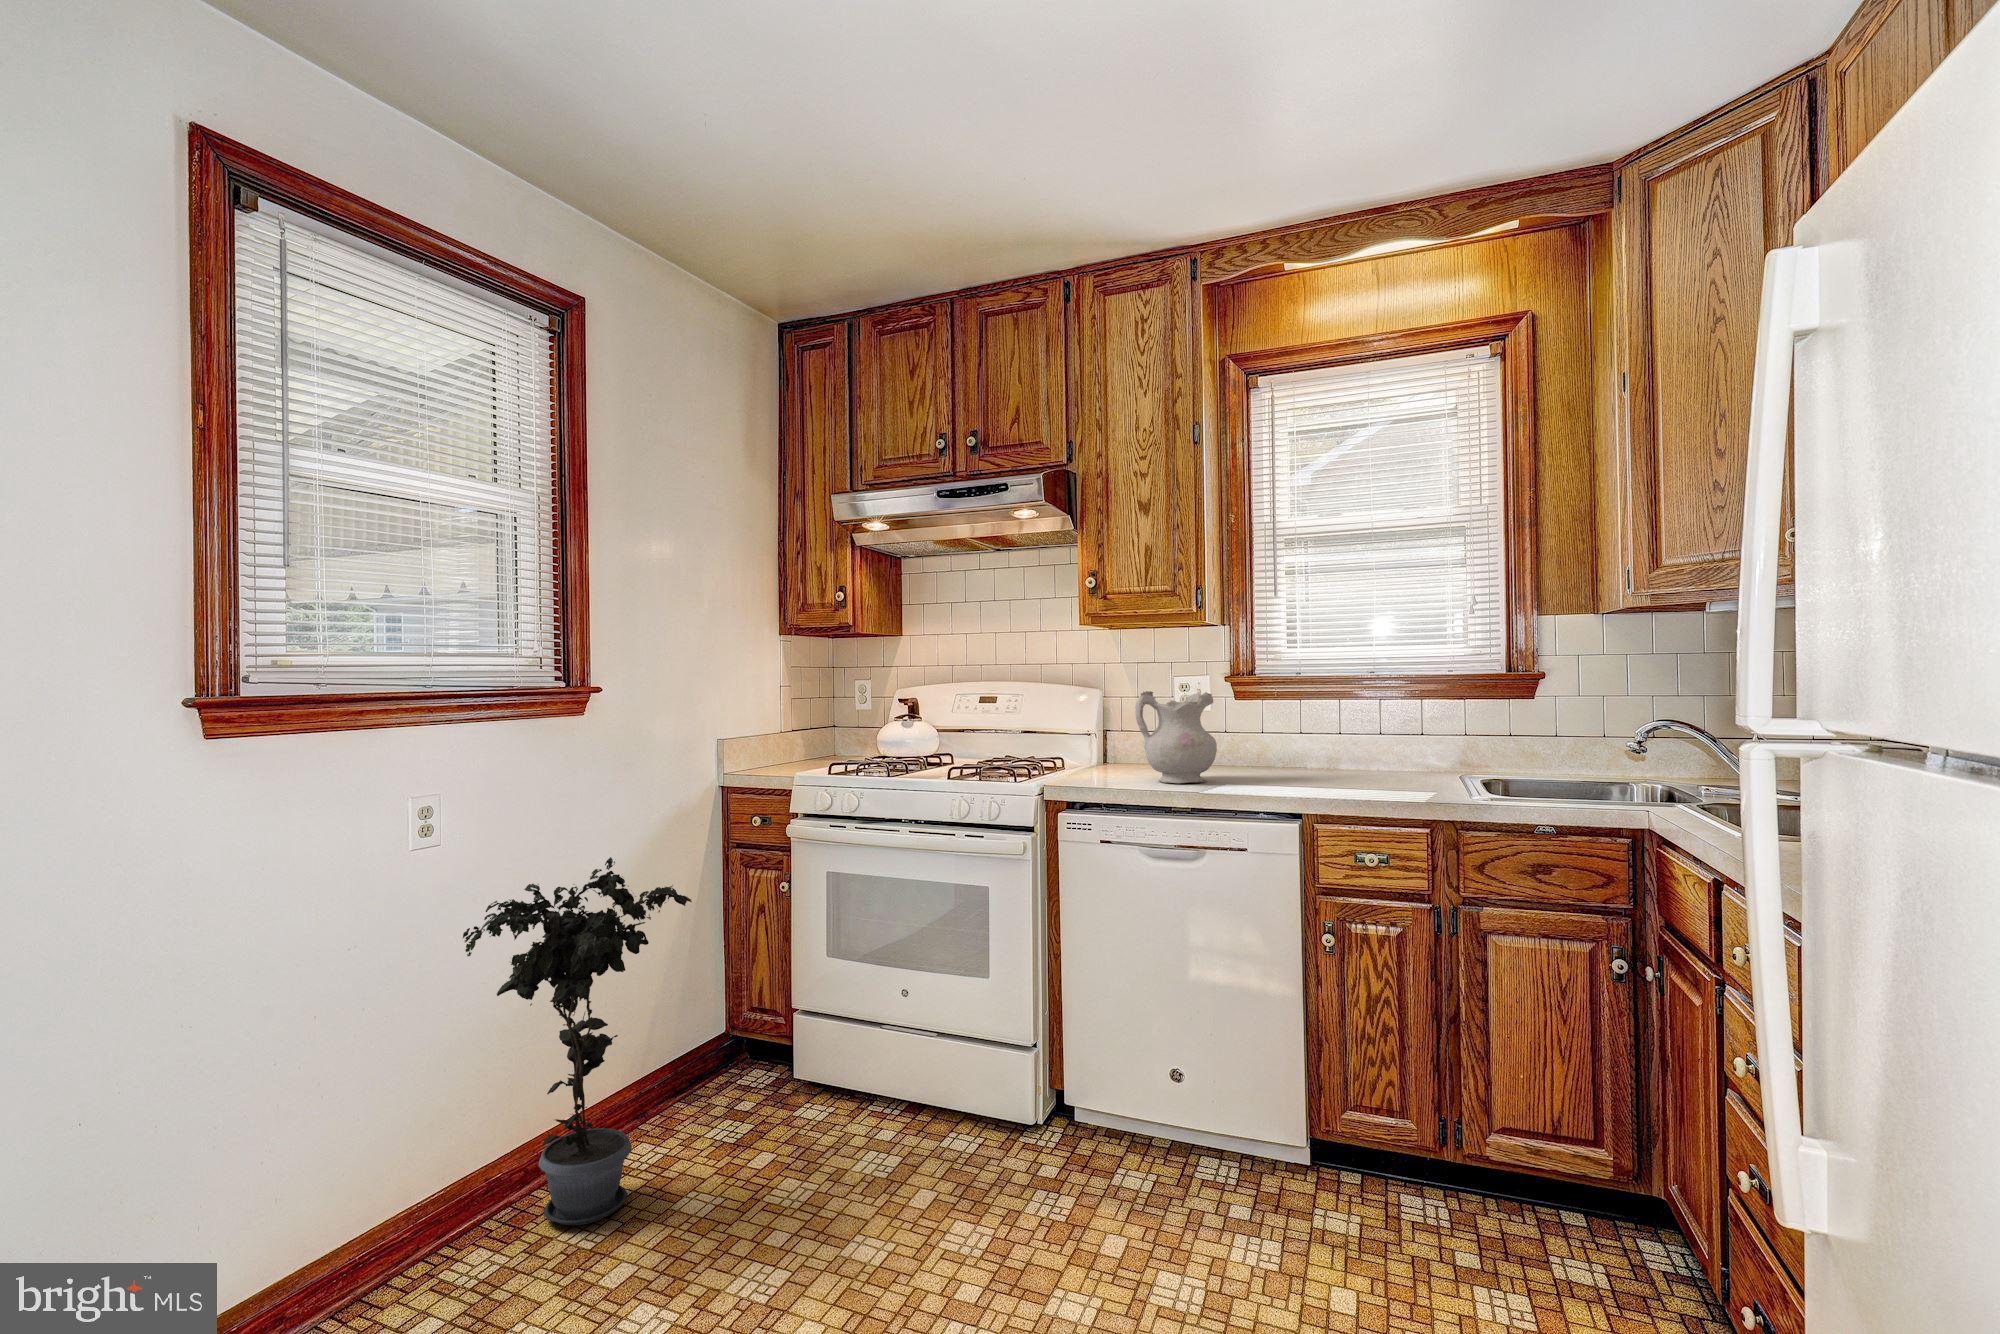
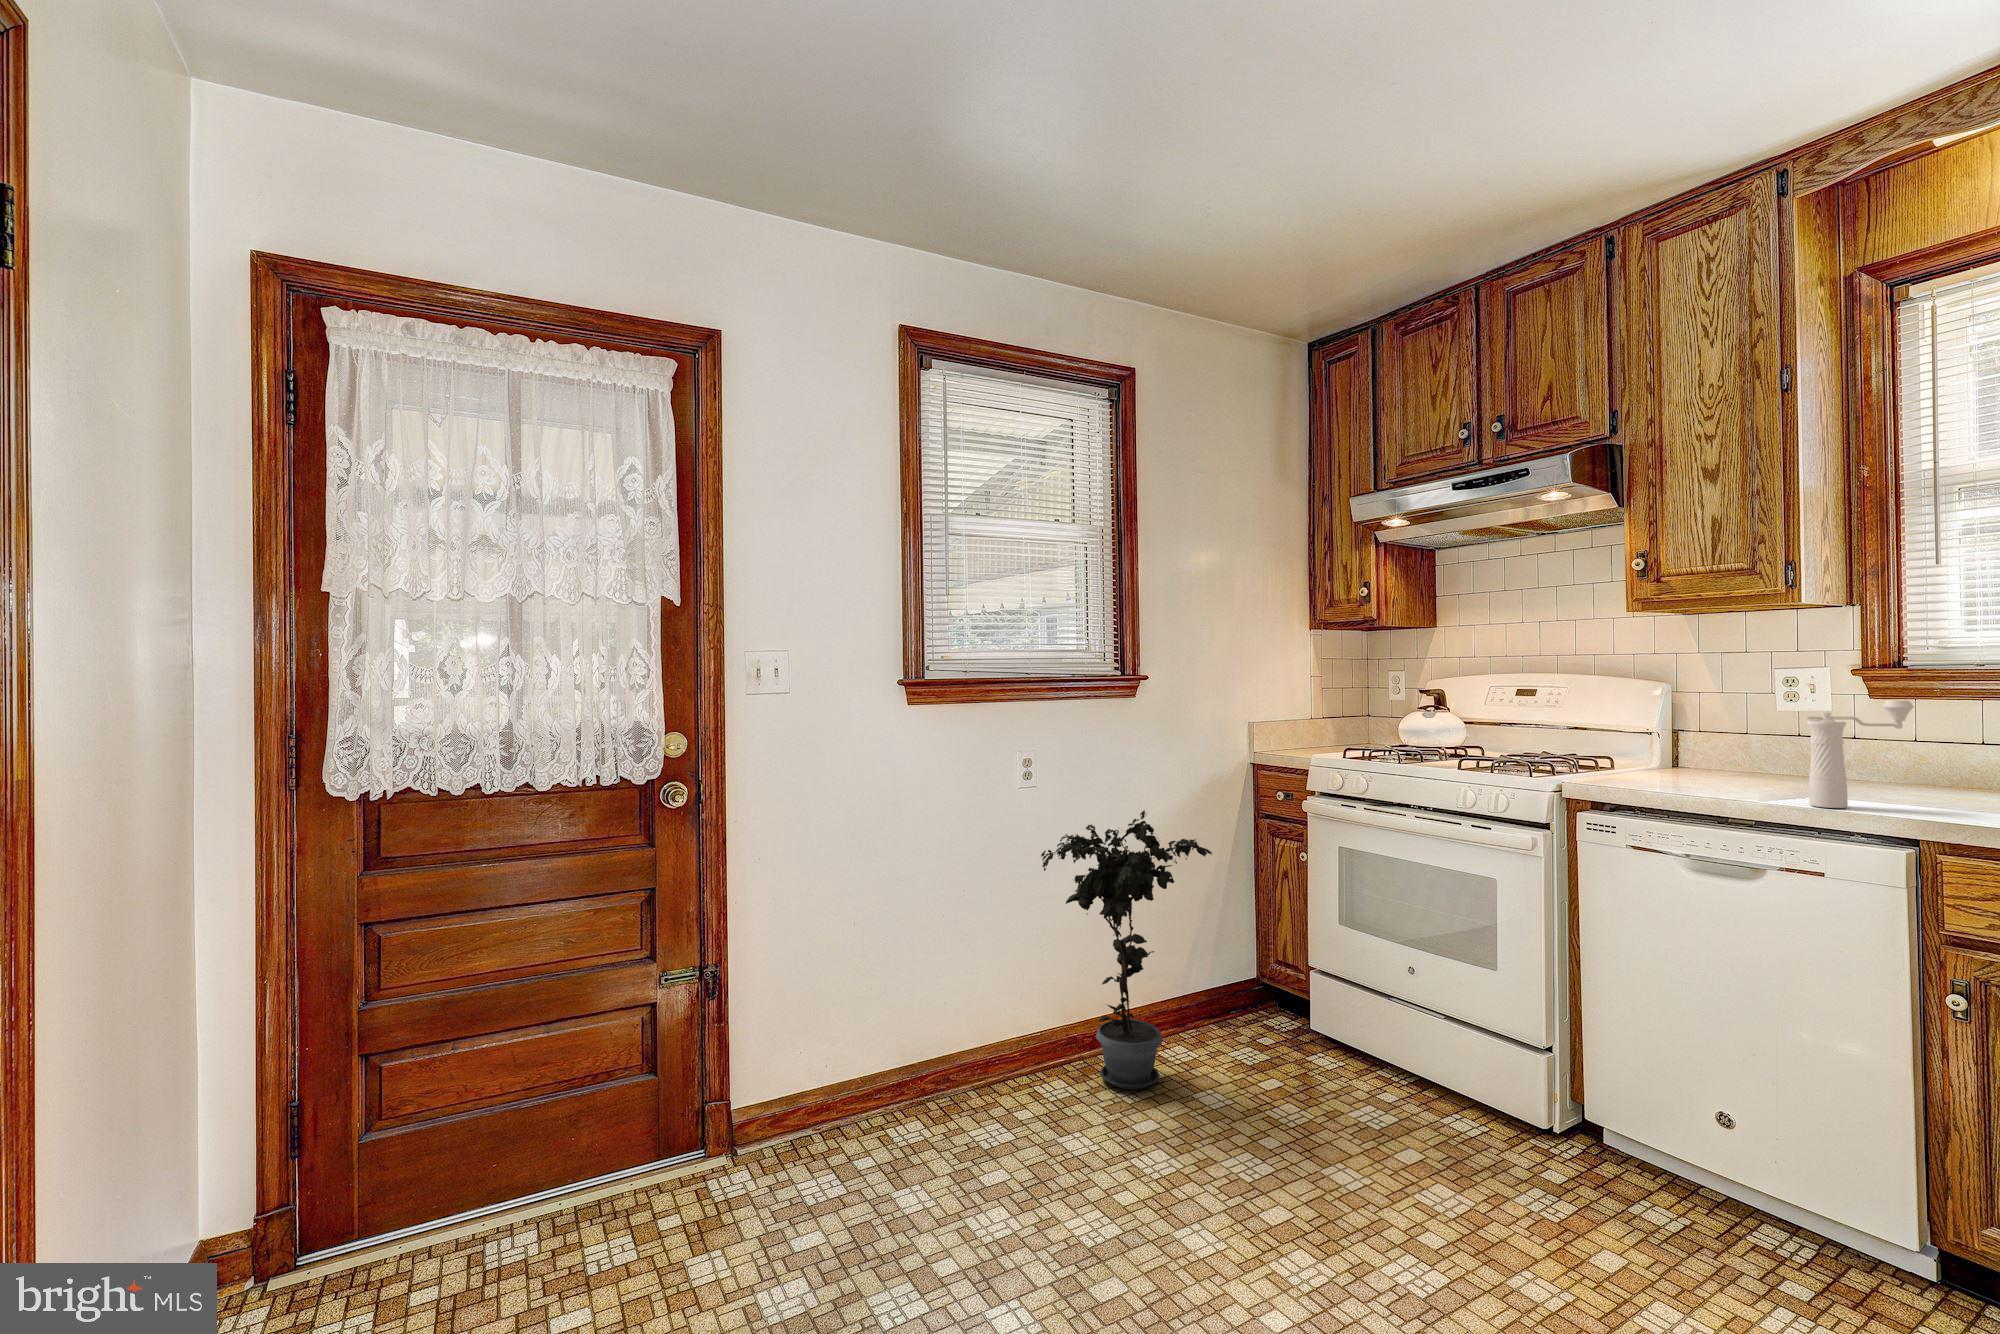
ceramic pitcher: present [1135,691,1217,783] -> none [1684,683,1805,791]
pepper mill: none [1230,702,1293,794] -> present [1806,700,1914,808]

